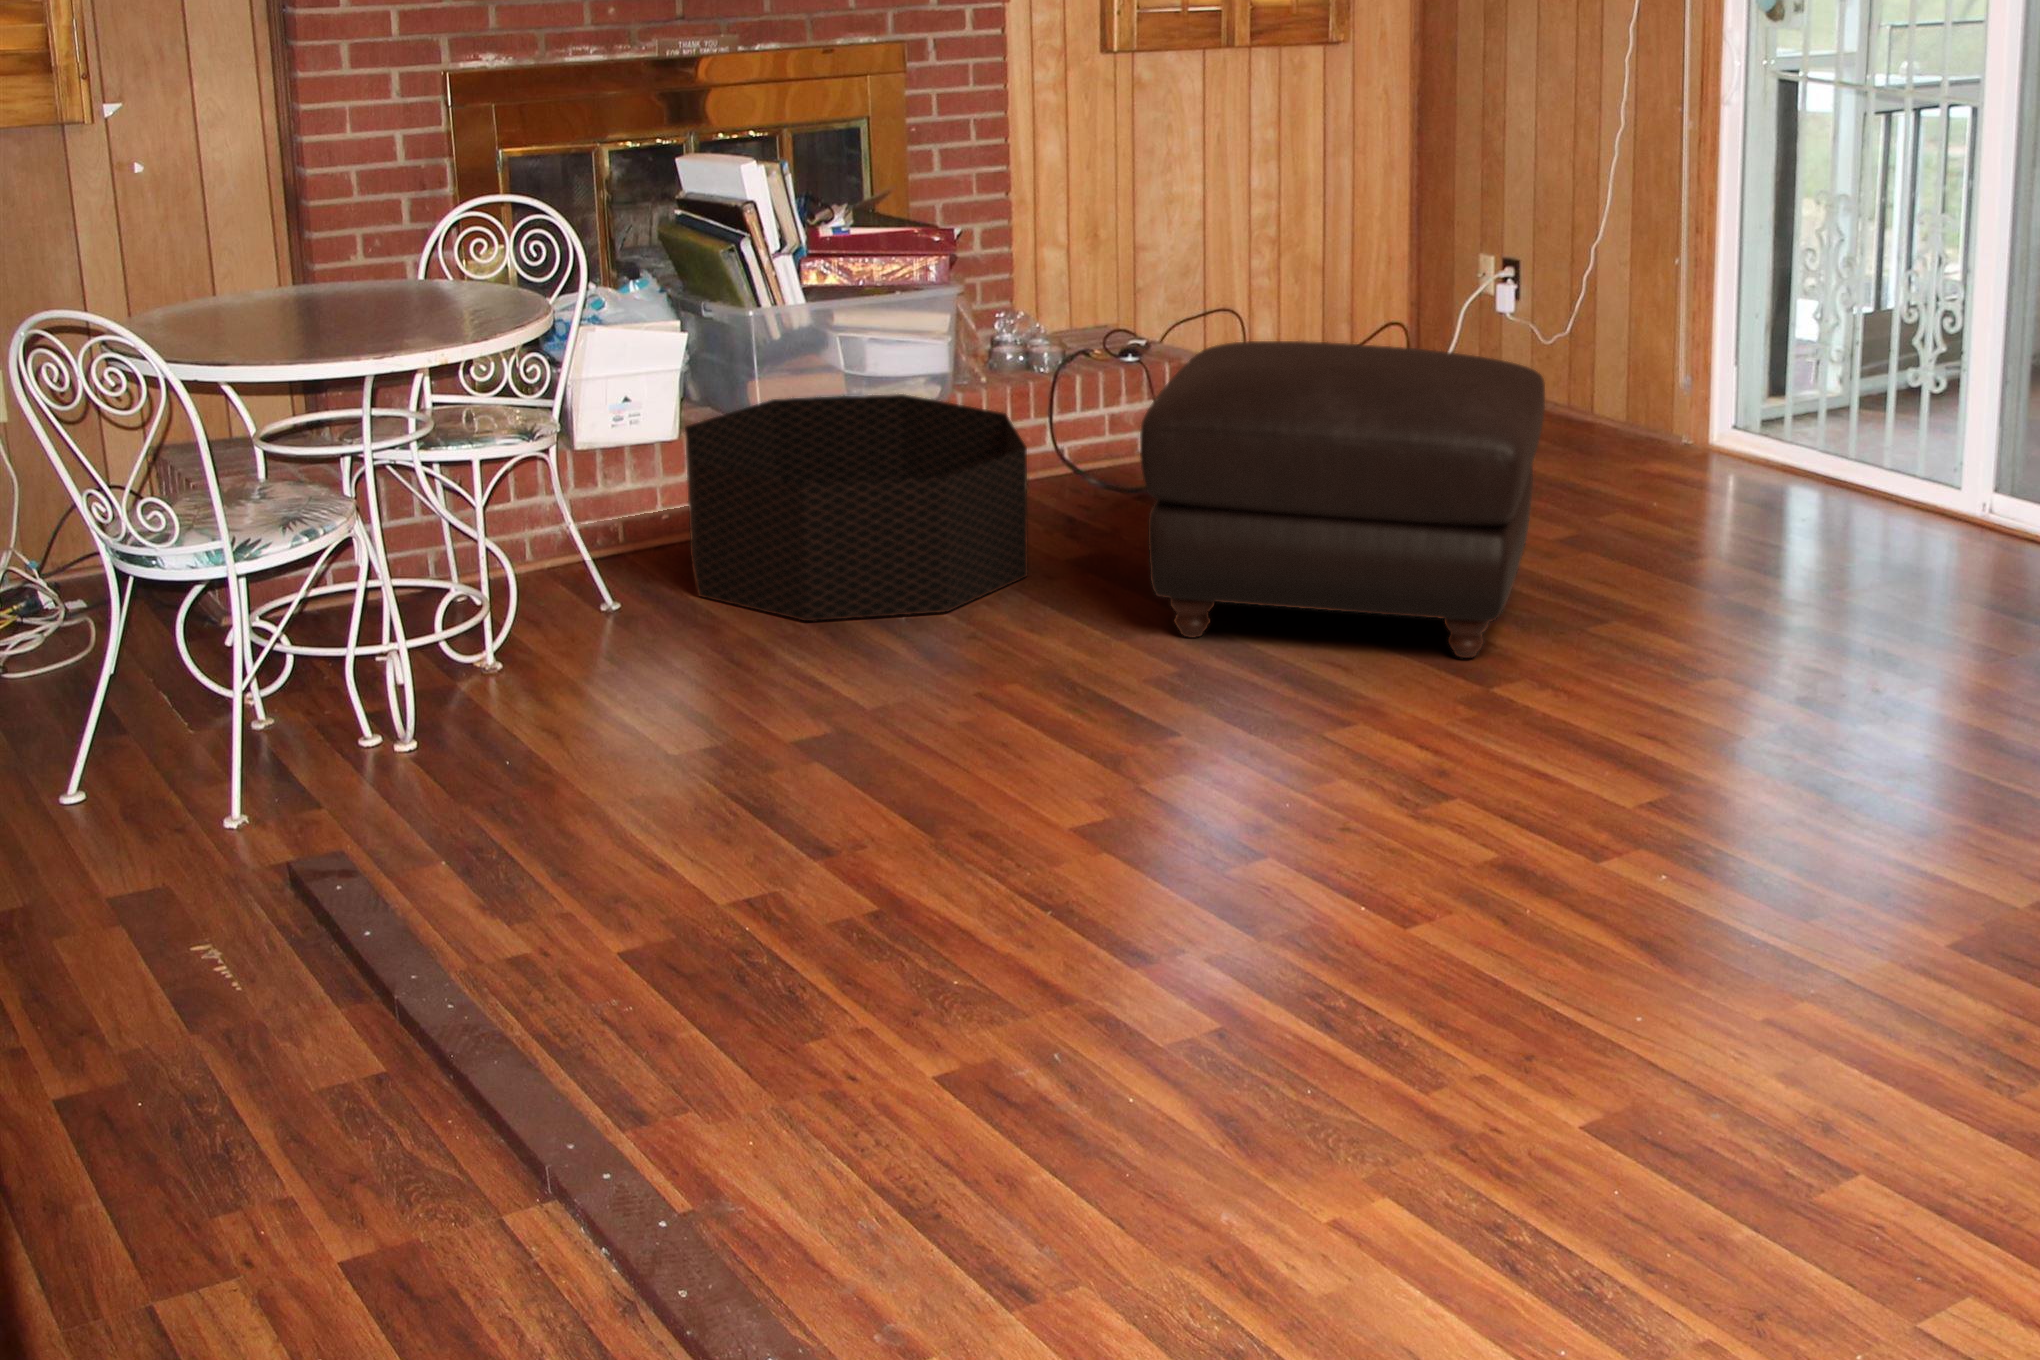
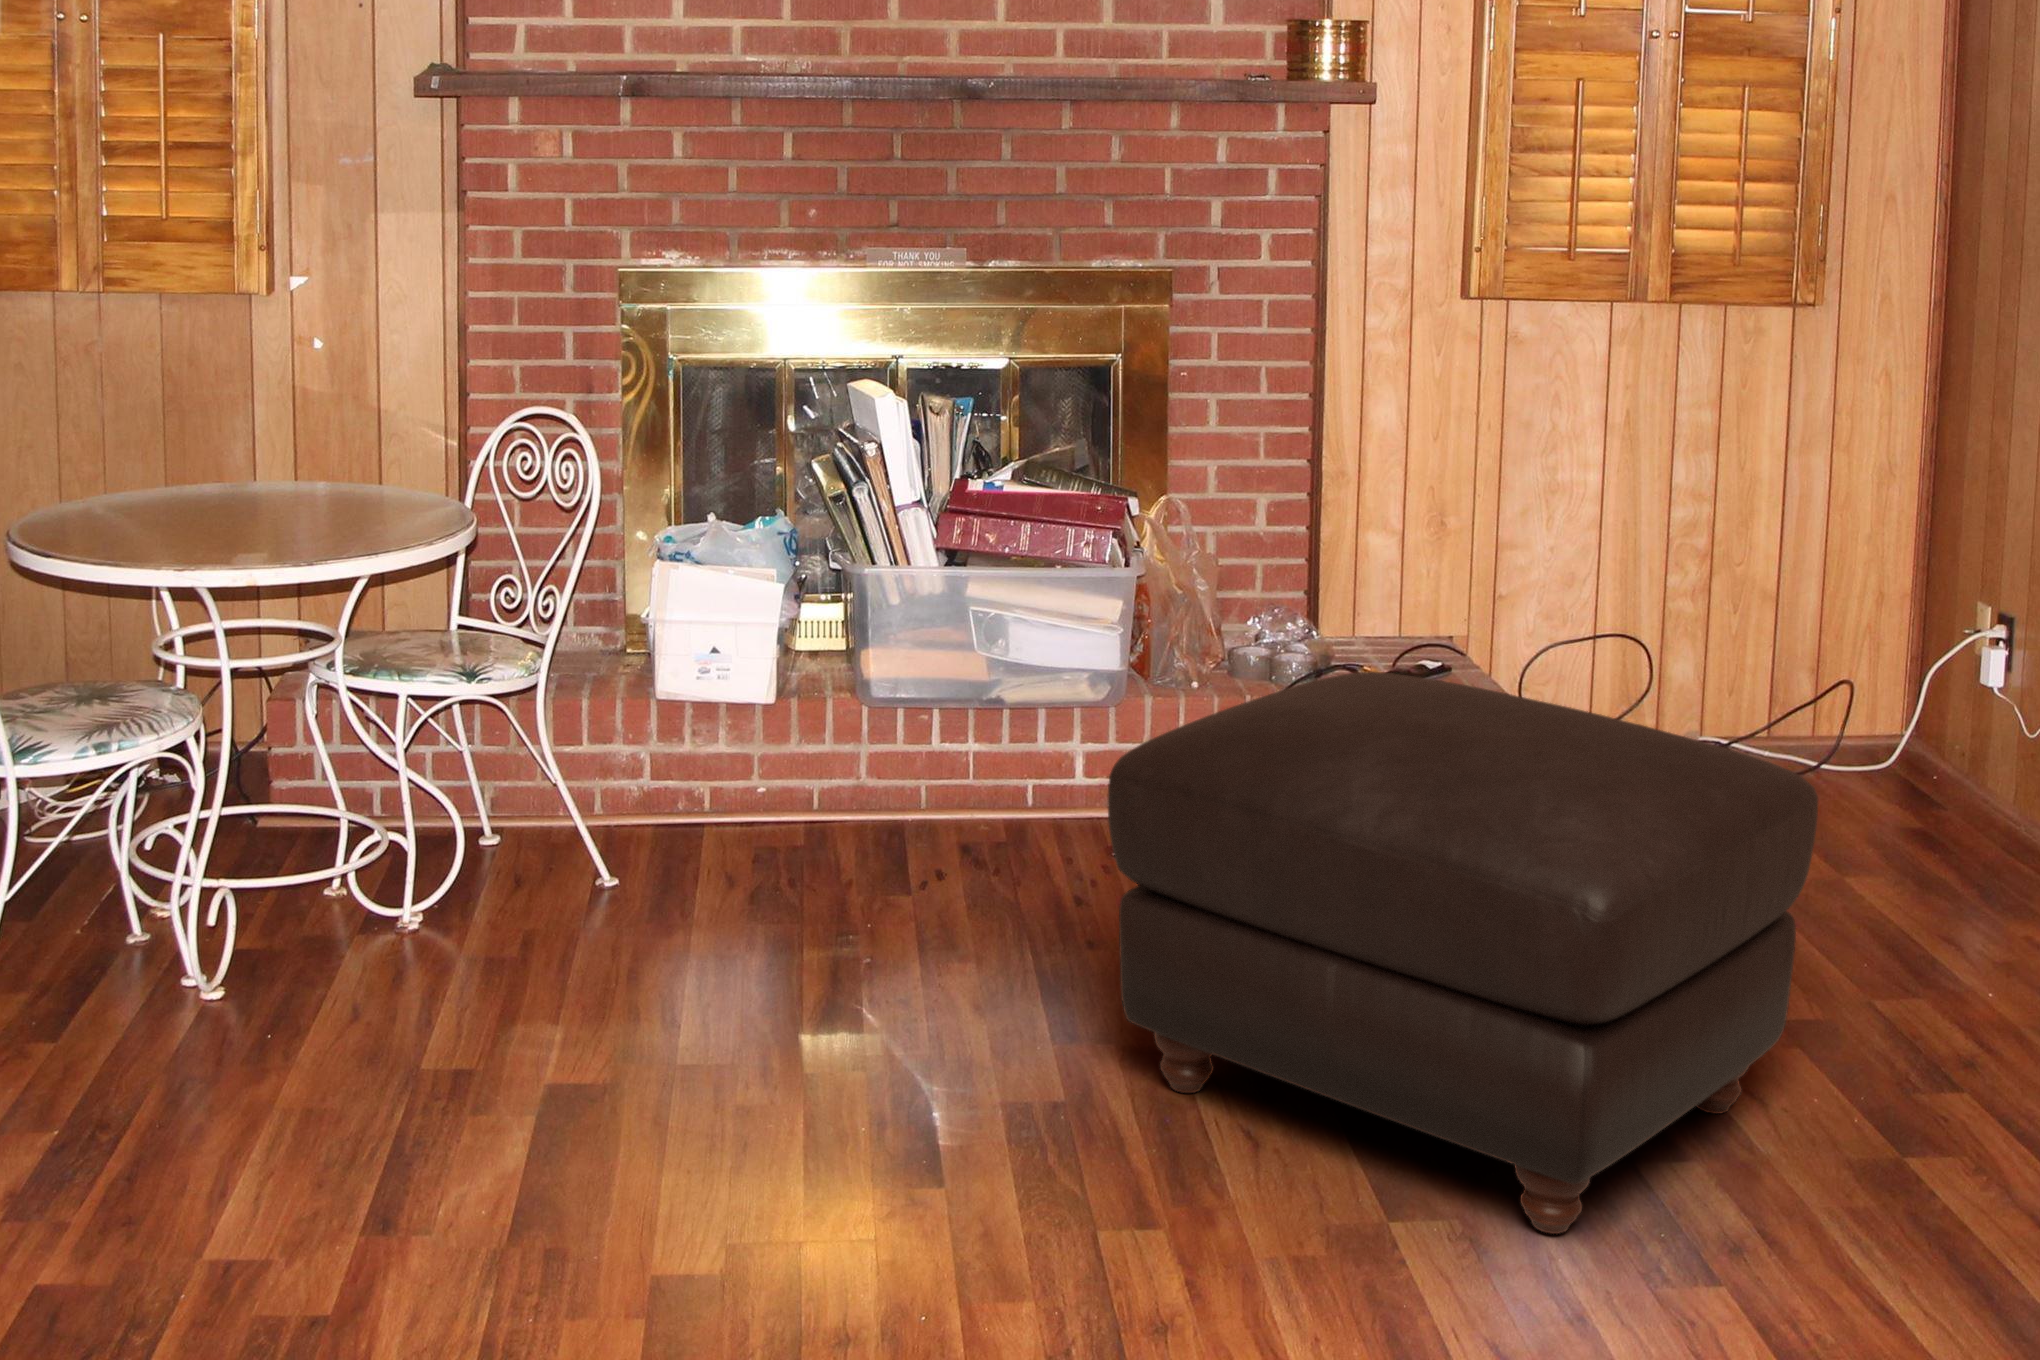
basket: present [685,394,1028,621] -> none [689,670,1126,980]

